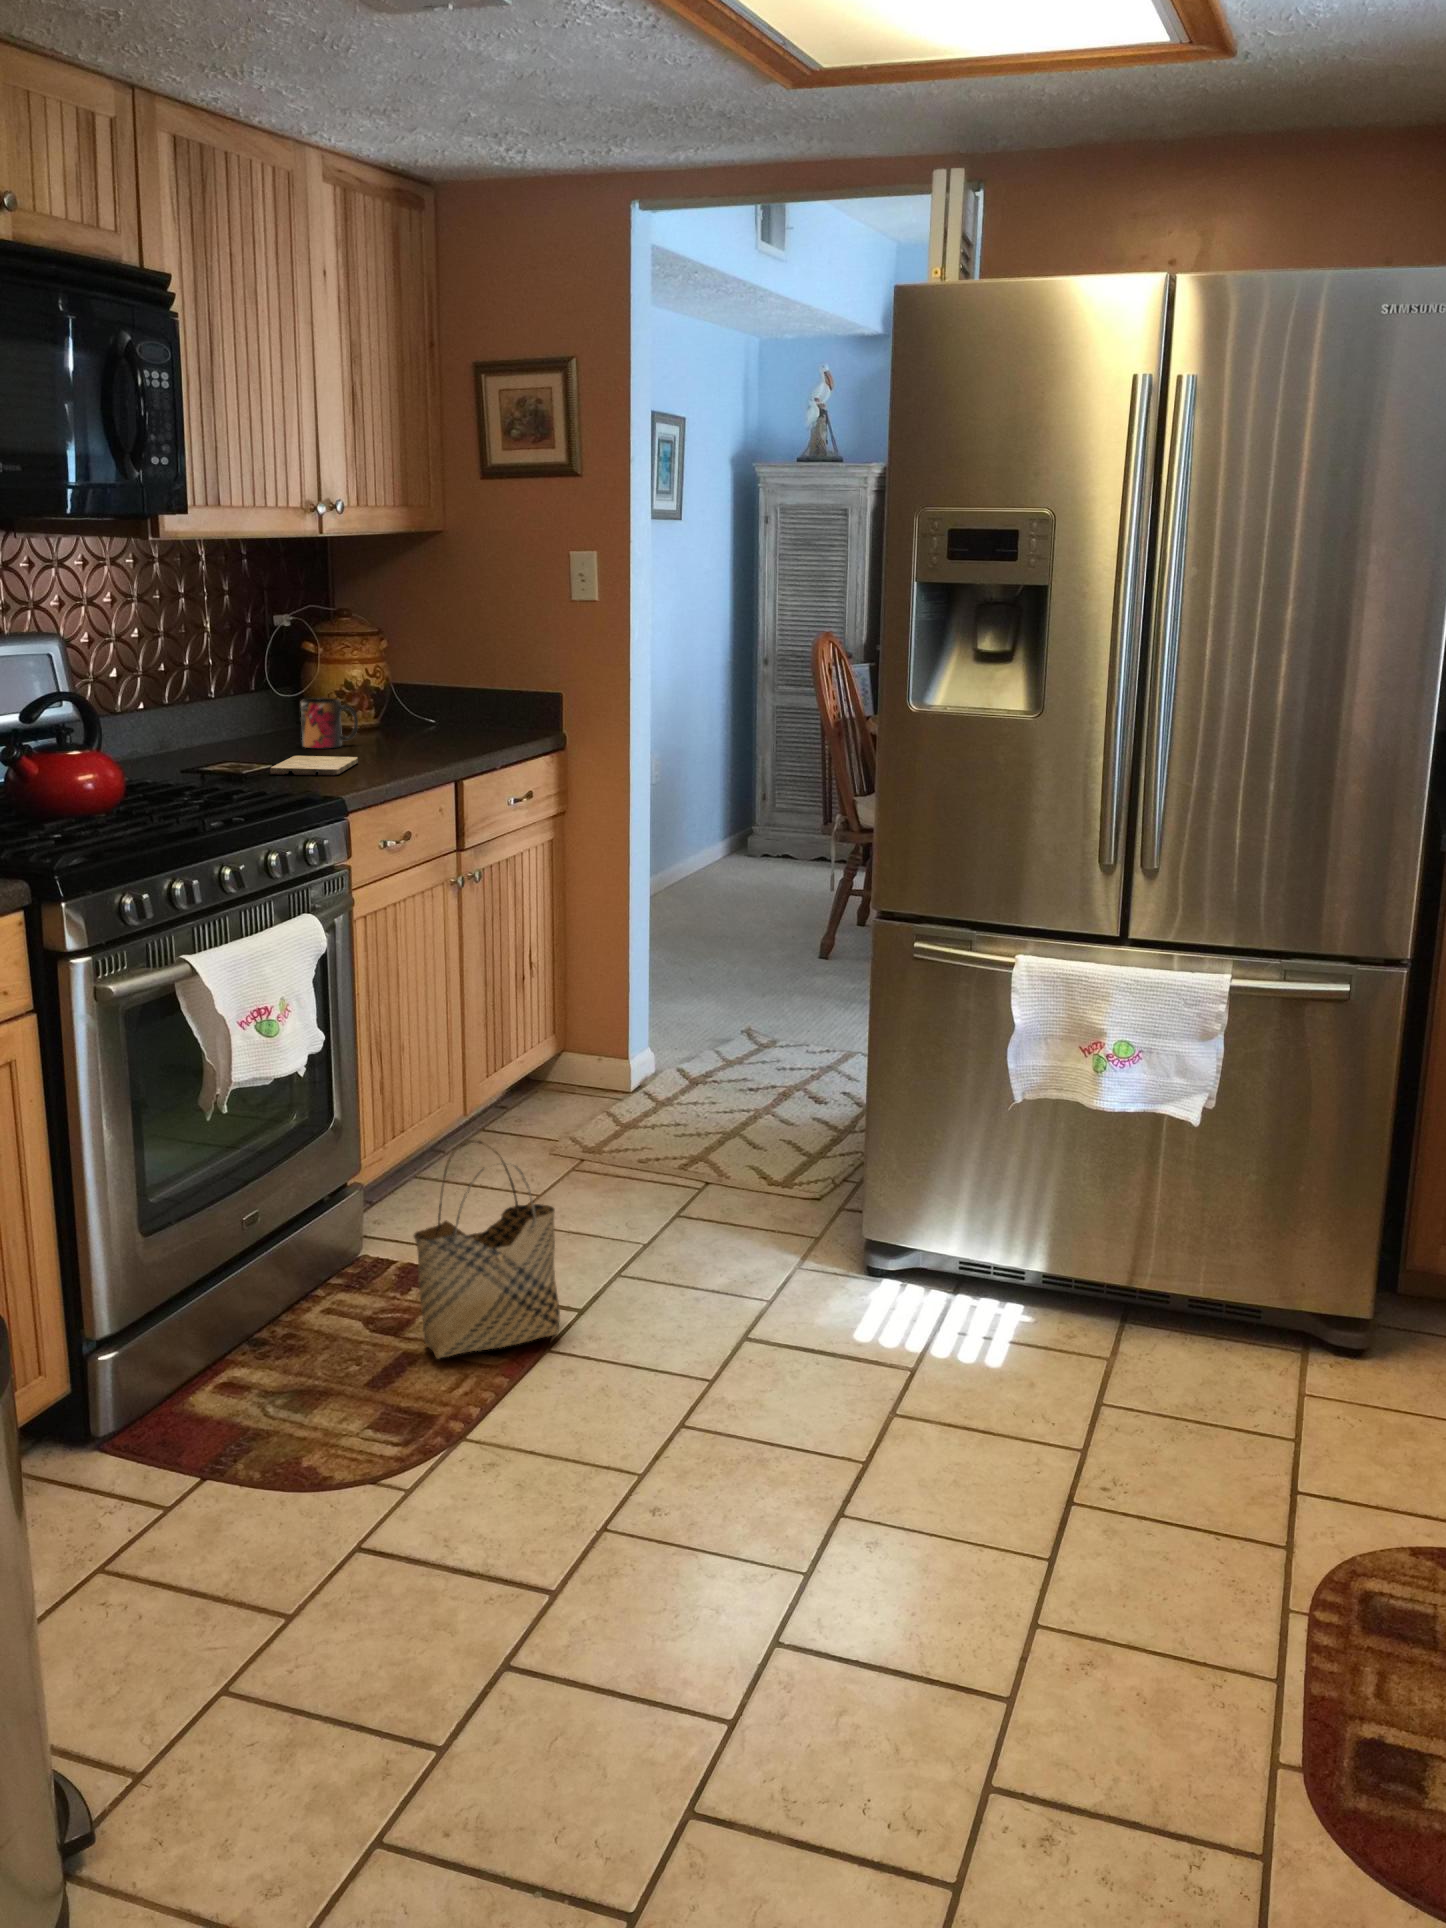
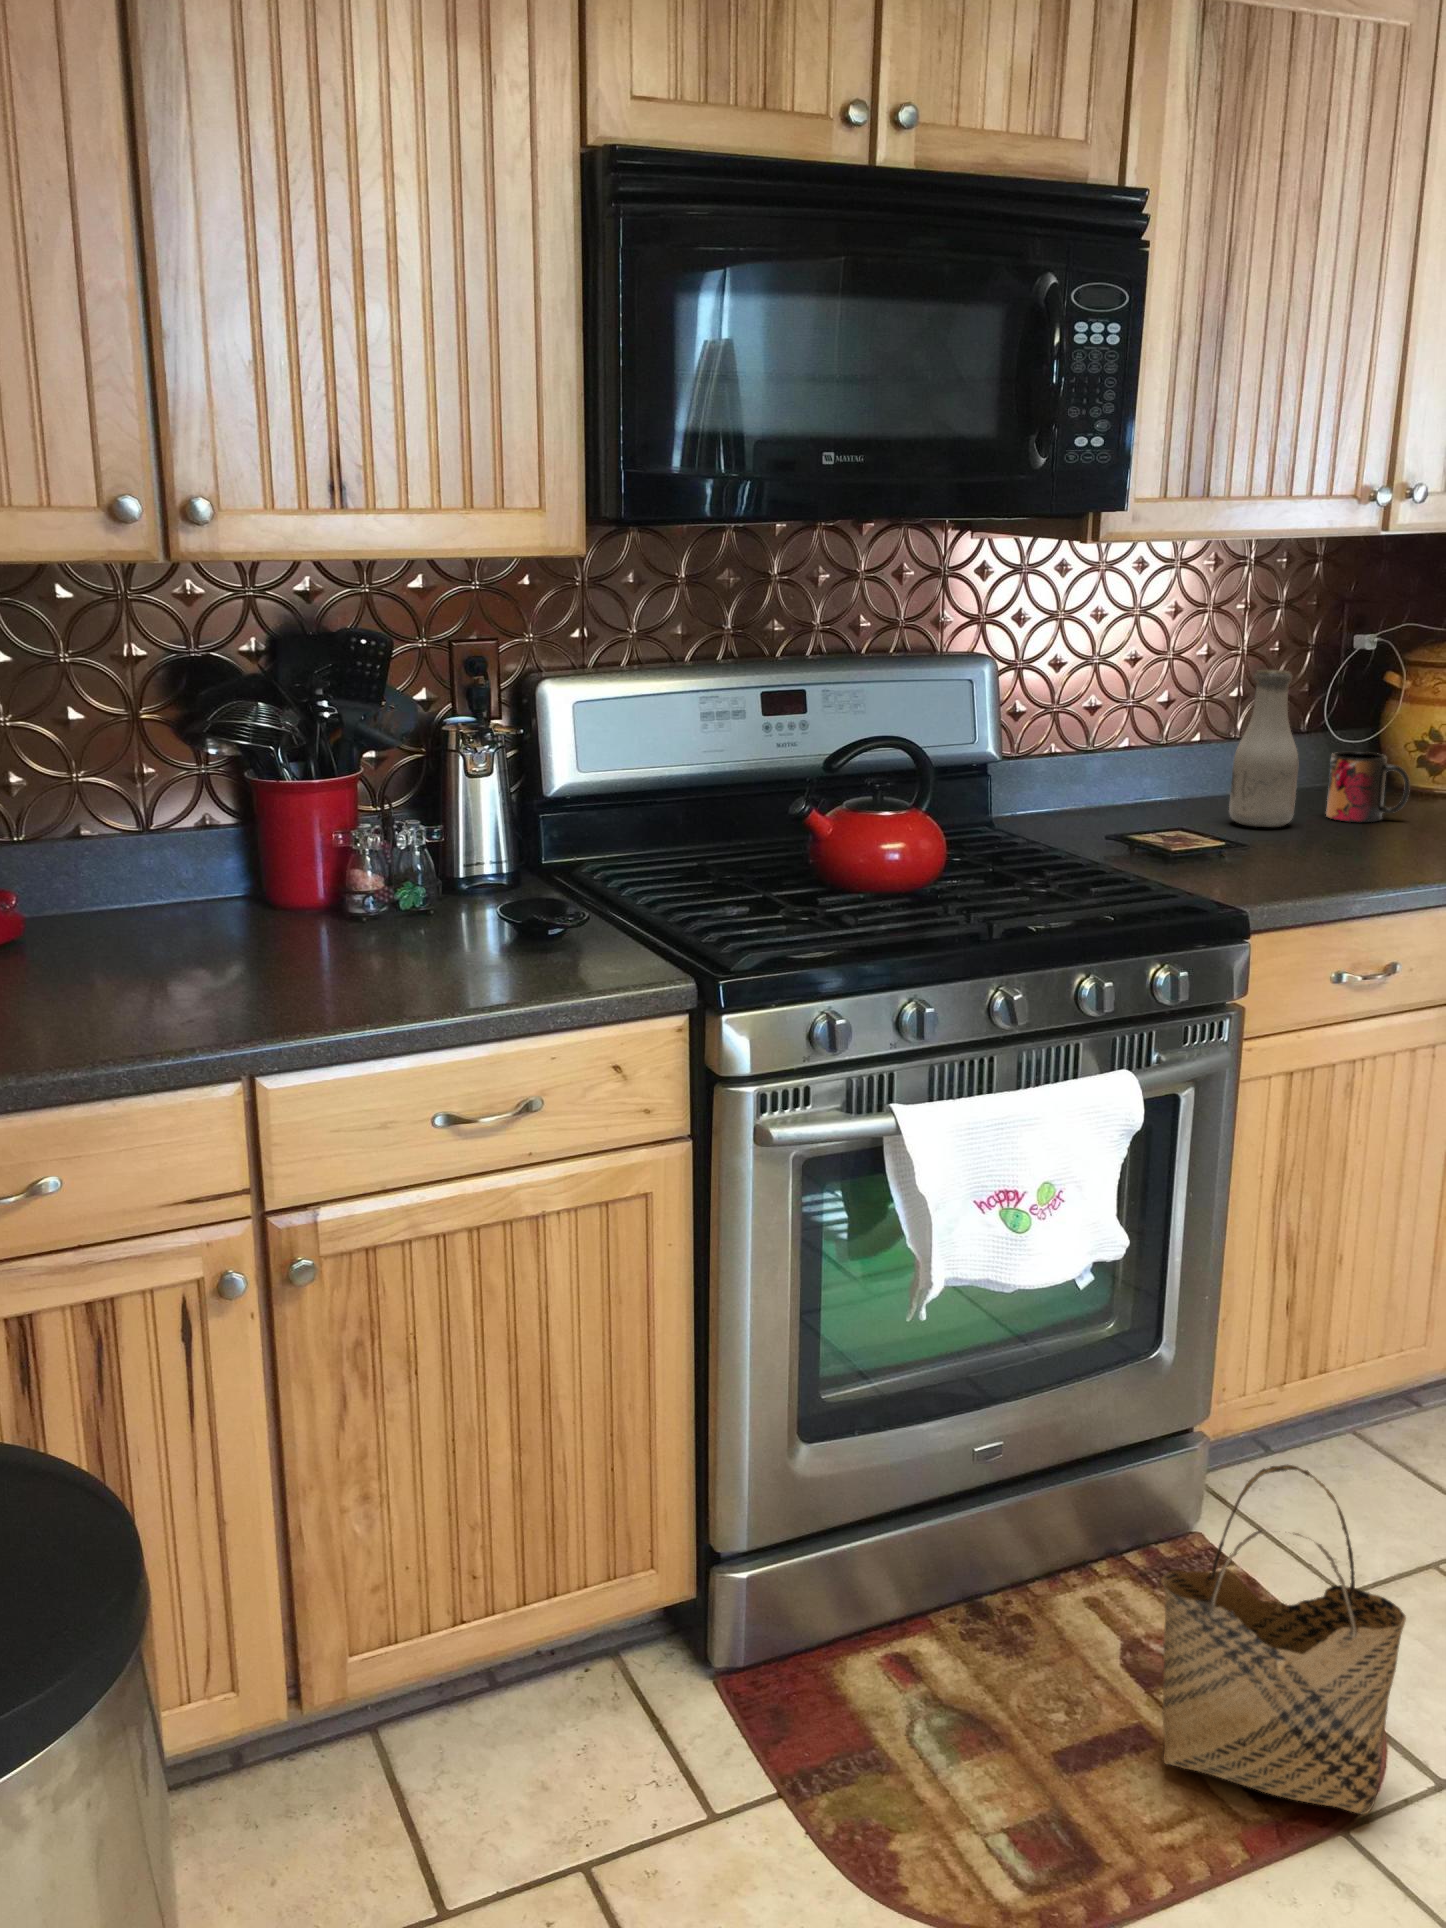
bottle: none [242,639,291,756] -> present [1229,670,1299,827]
cutting board: present [270,756,358,775] -> none [1207,833,1355,872]

